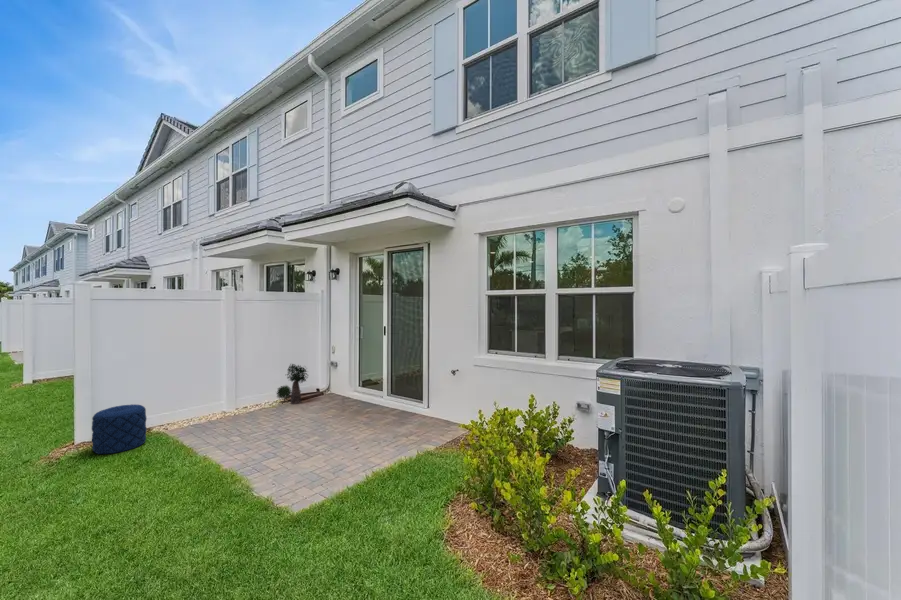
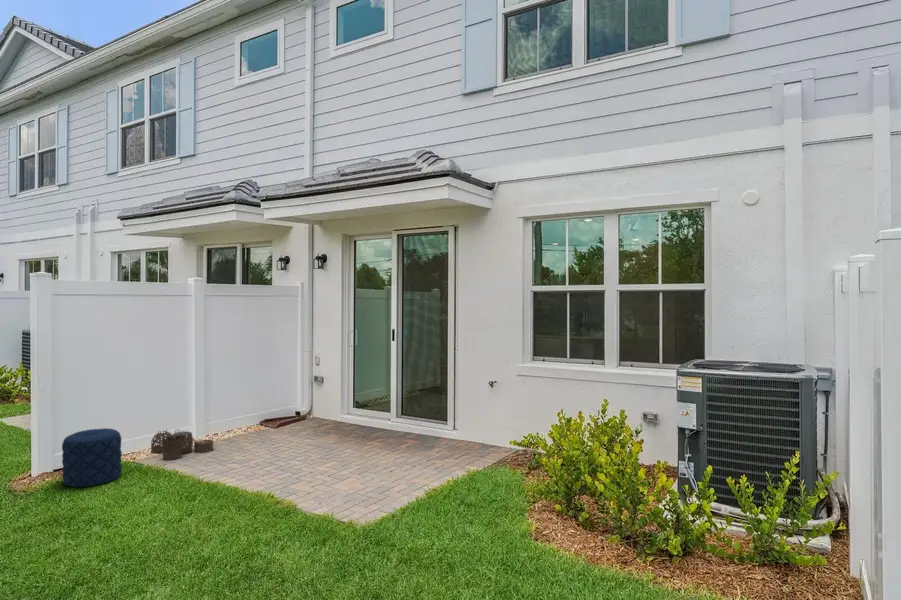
potted plant: present [277,364,307,404] -> none [248,379,292,431]
woven basket: none [188,403,235,429] -> present [151,431,213,460]

